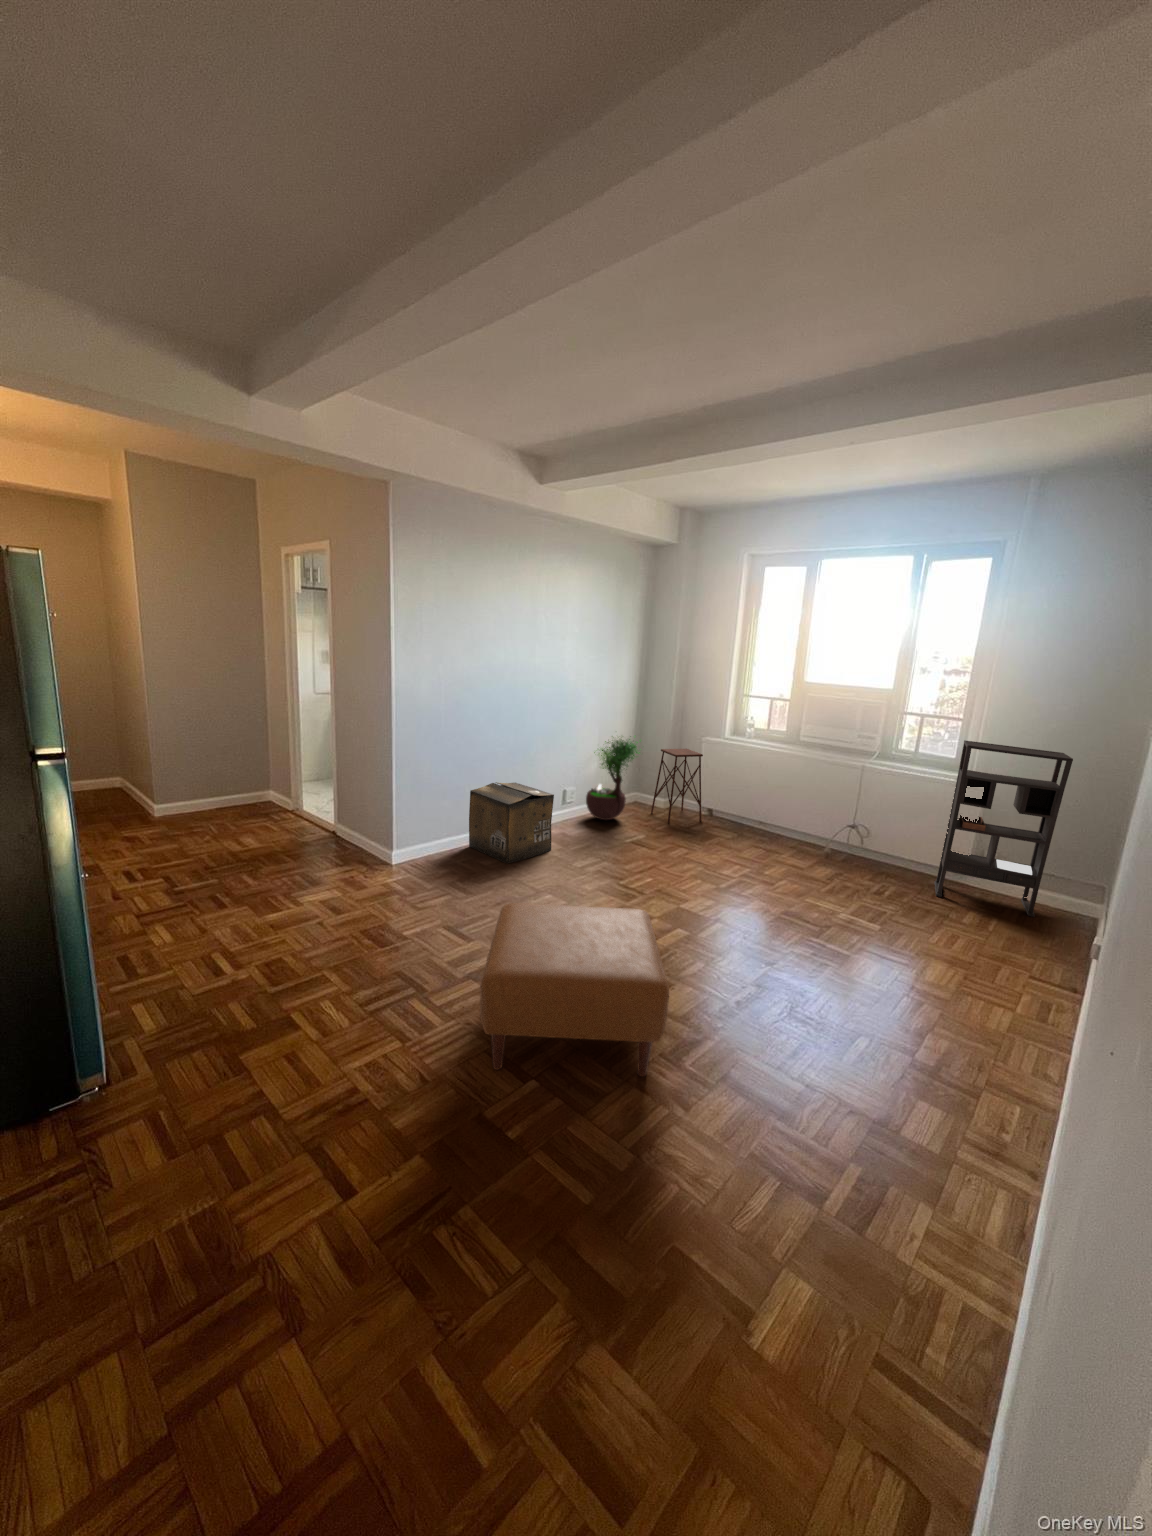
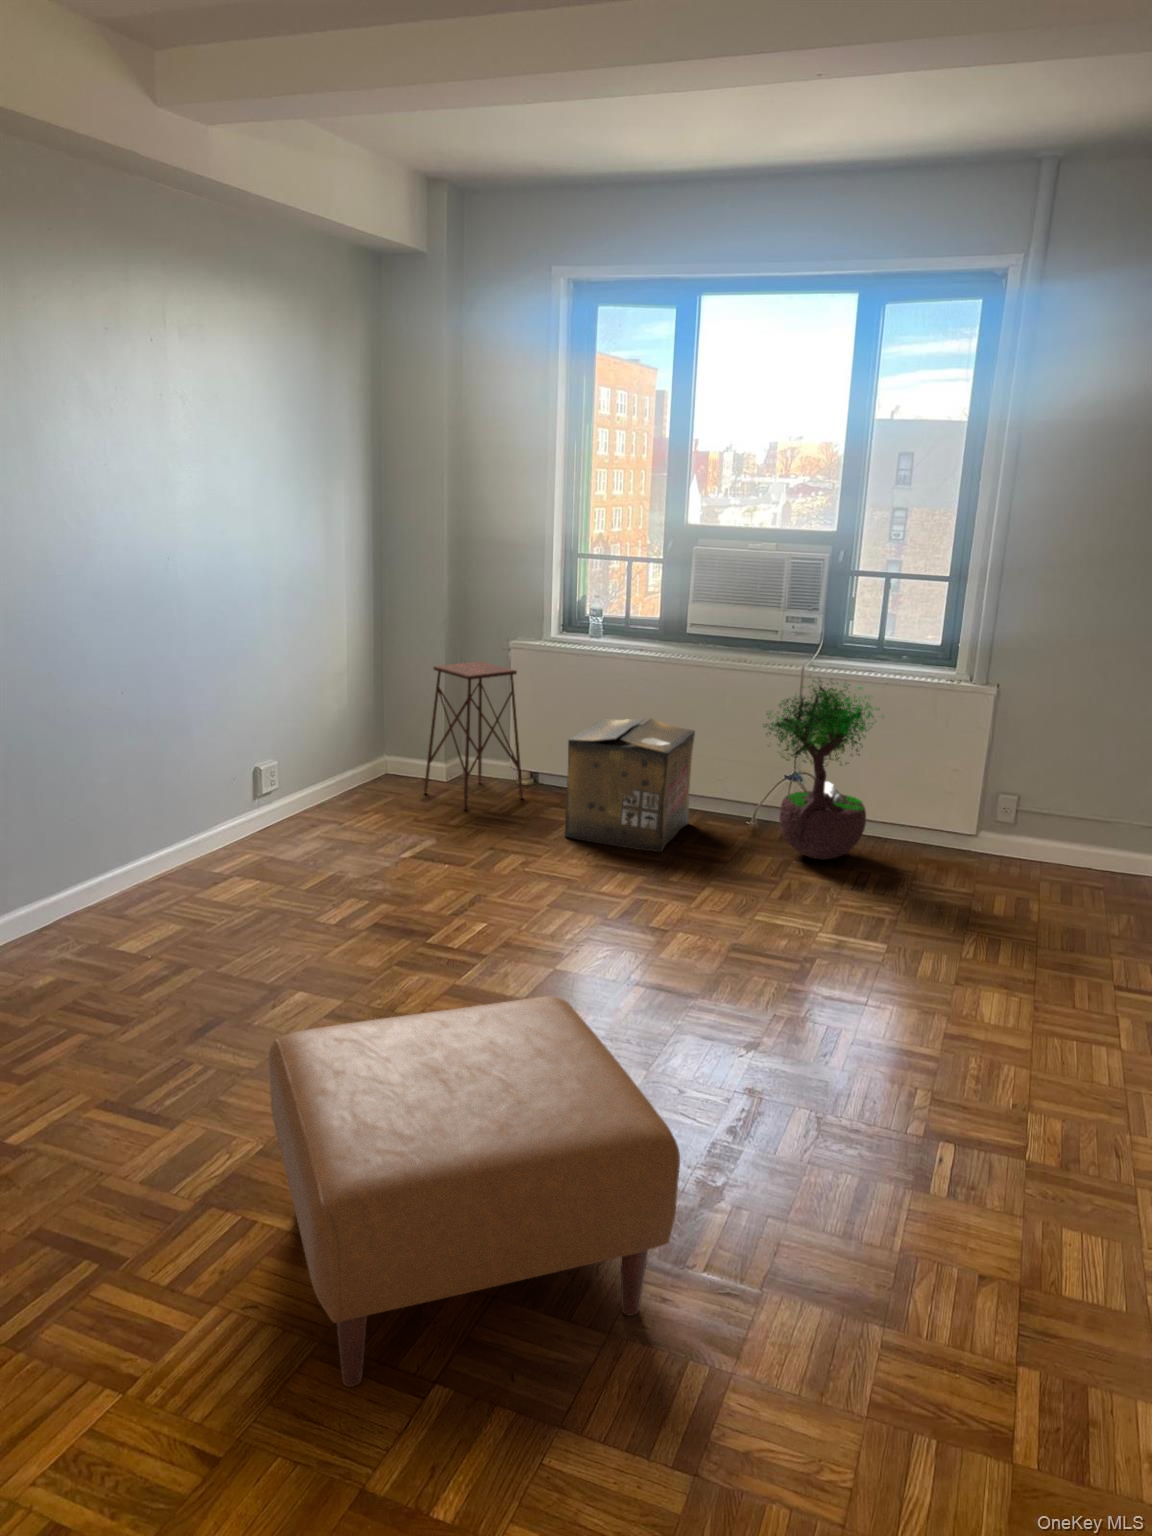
potted tree: present [586,739,640,820] -> present [763,666,884,859]
bookshelf: present [934,741,1073,917] -> none [930,614,1124,889]
cardboard box: present [469,782,554,863] -> present [565,718,695,852]

